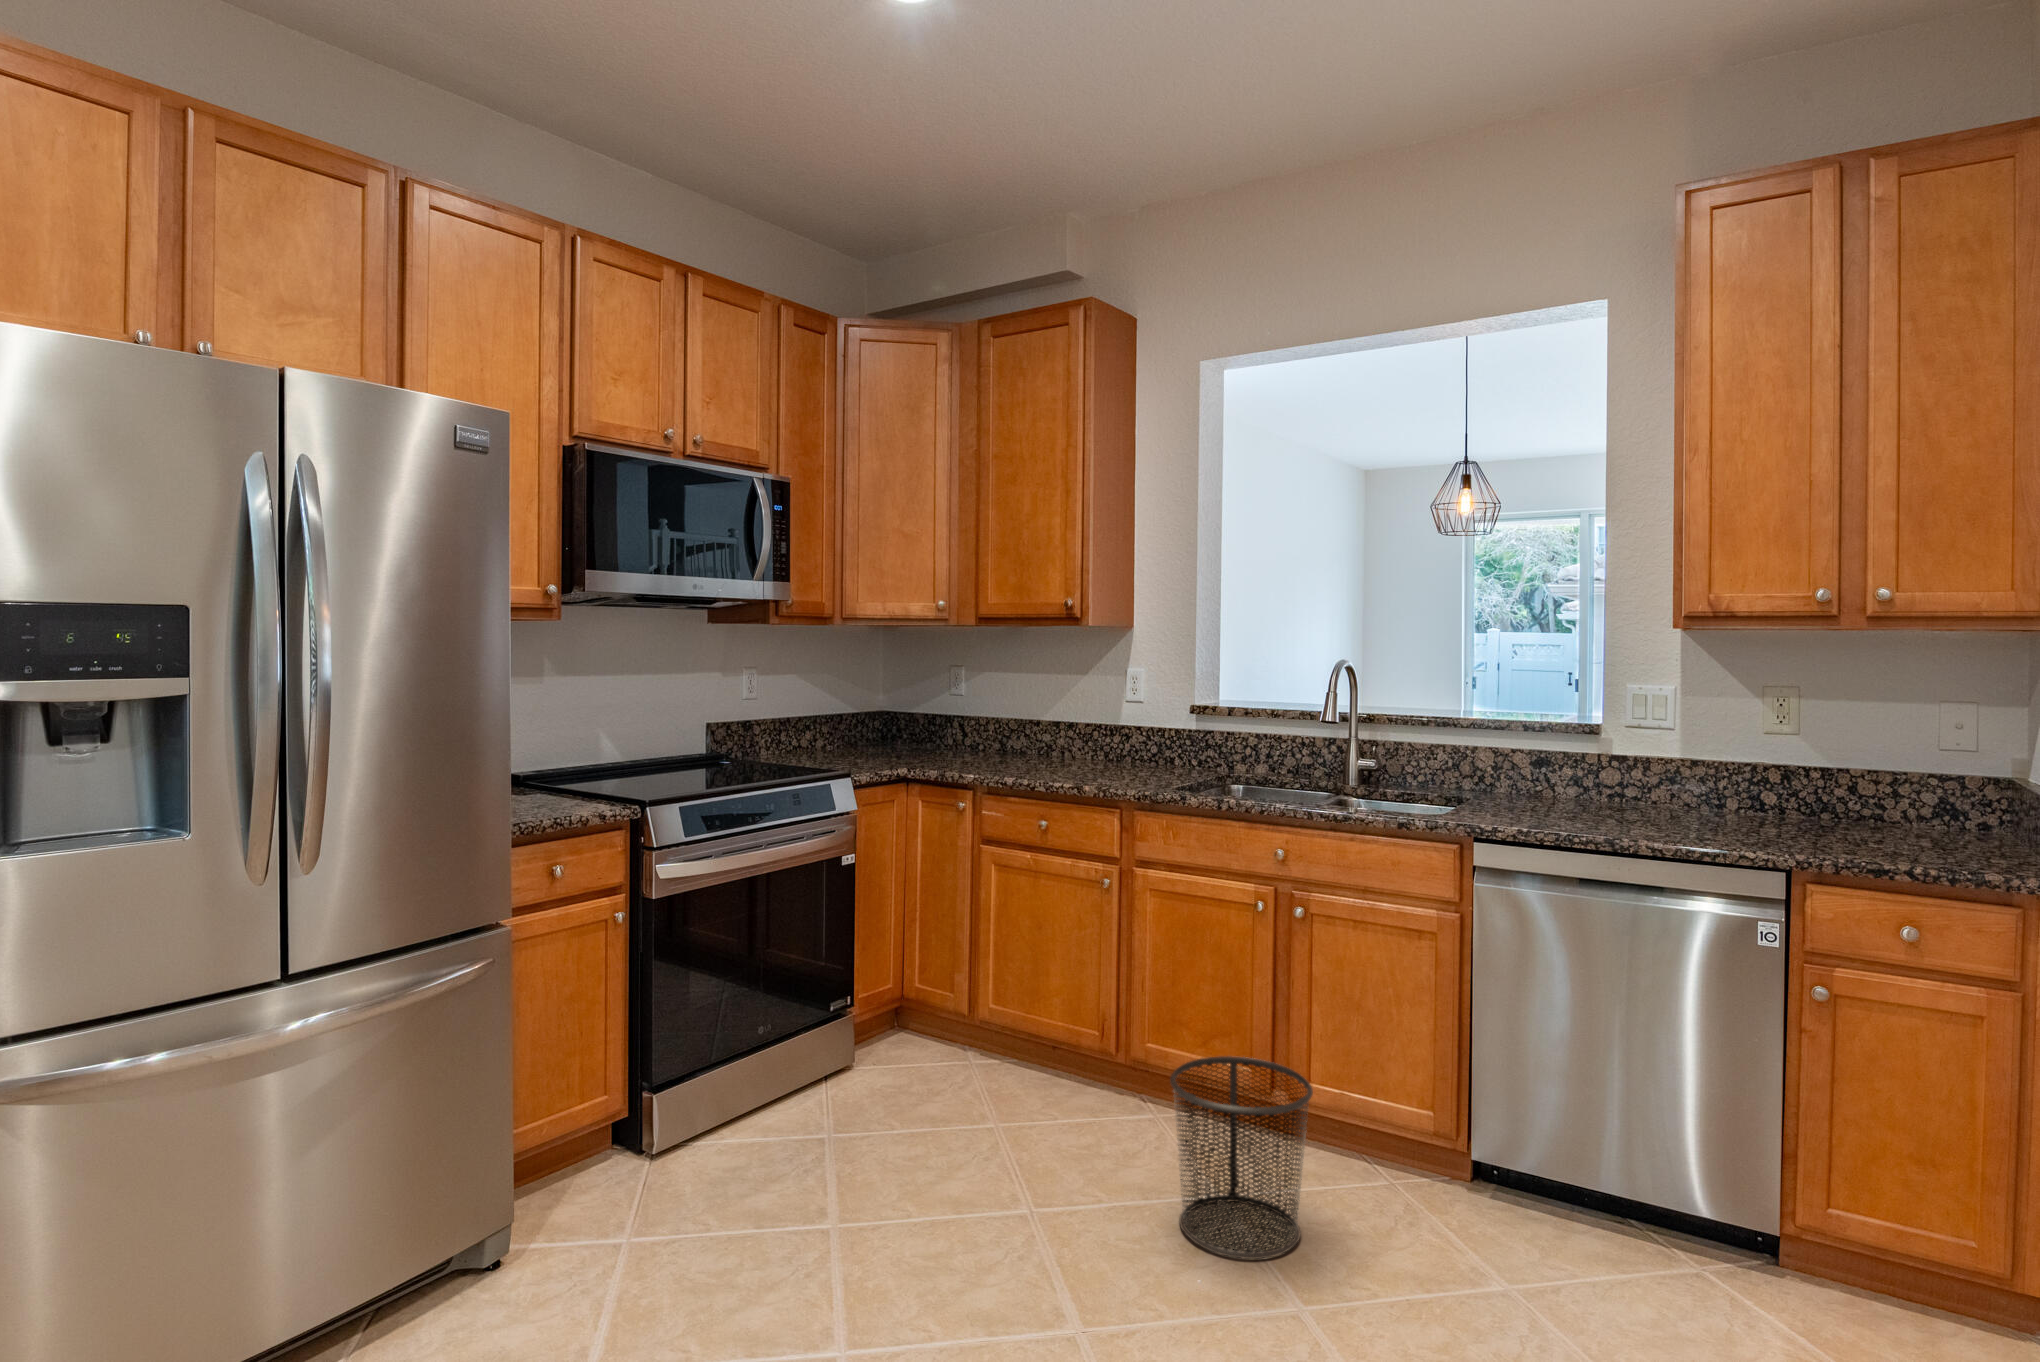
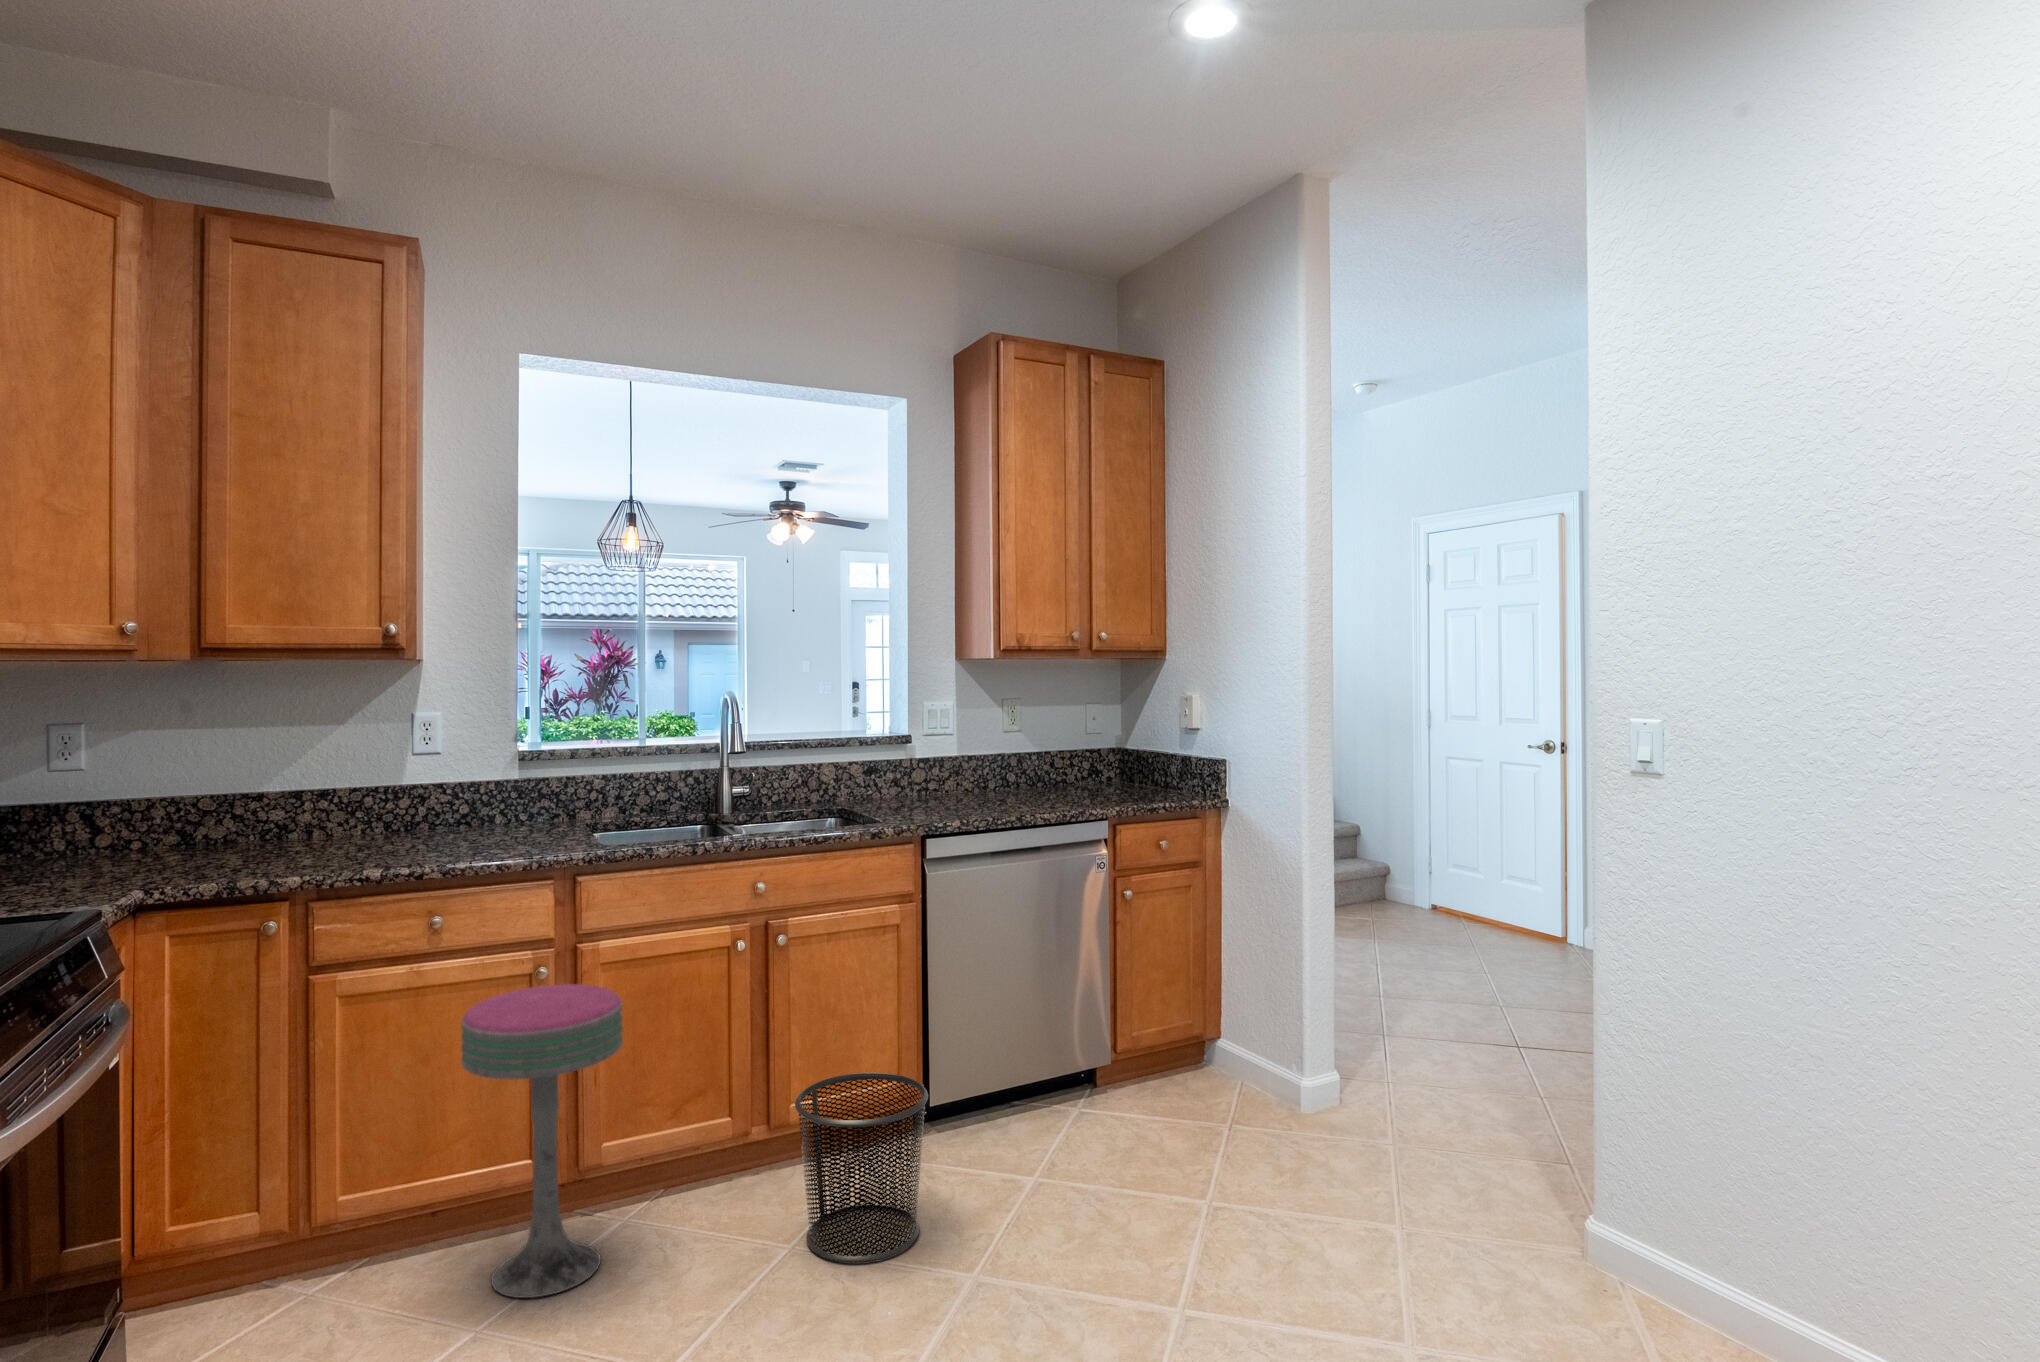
bar stool: none [978,890,1101,1140] -> present [461,984,623,1298]

